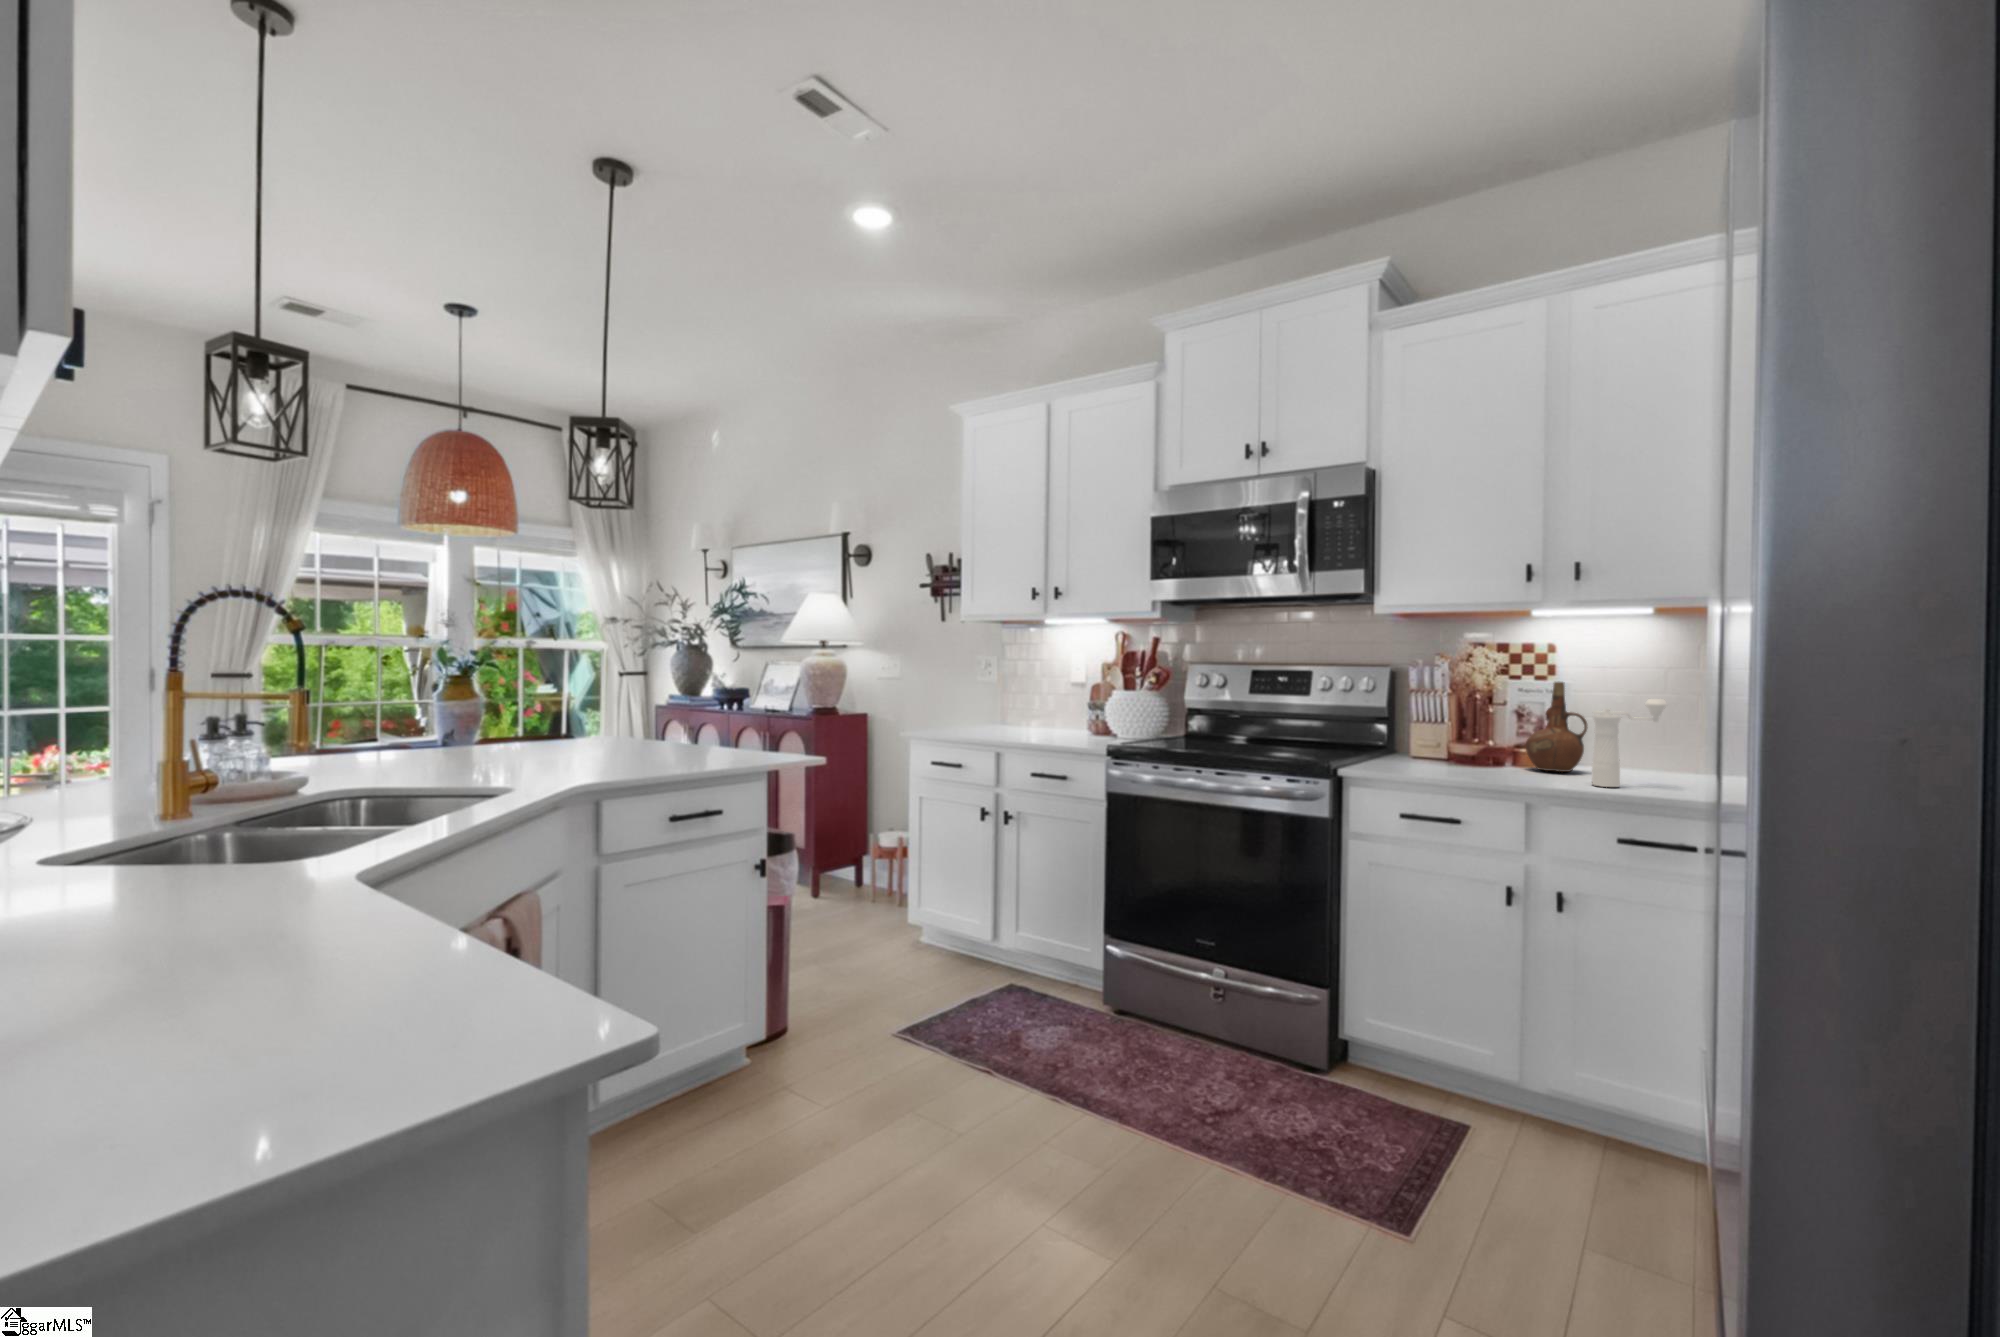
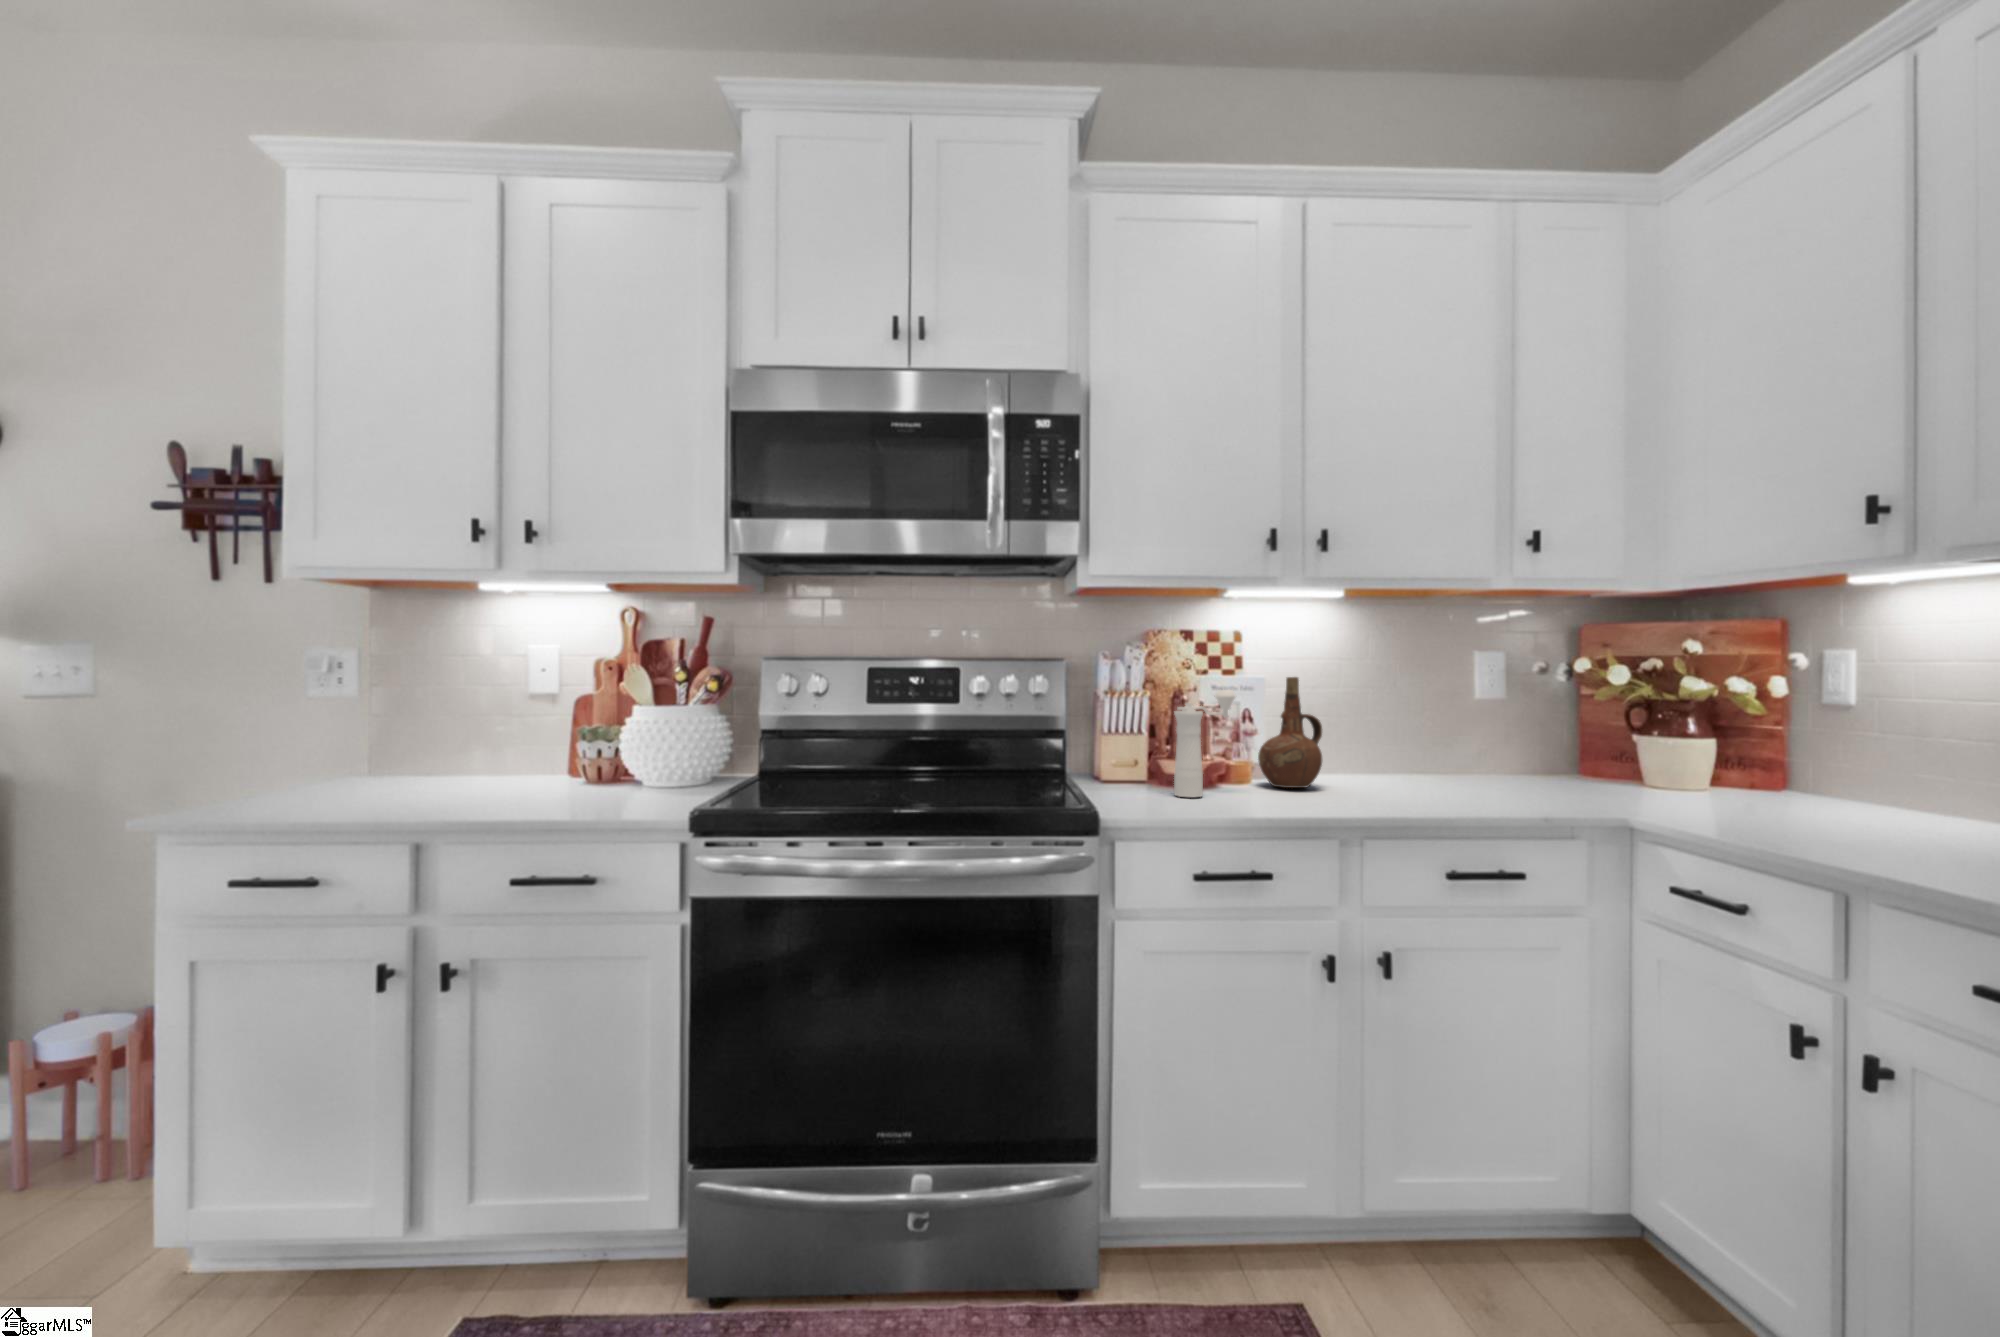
pepper mill: present [1592,699,1667,787] -> present [1174,690,1236,797]

